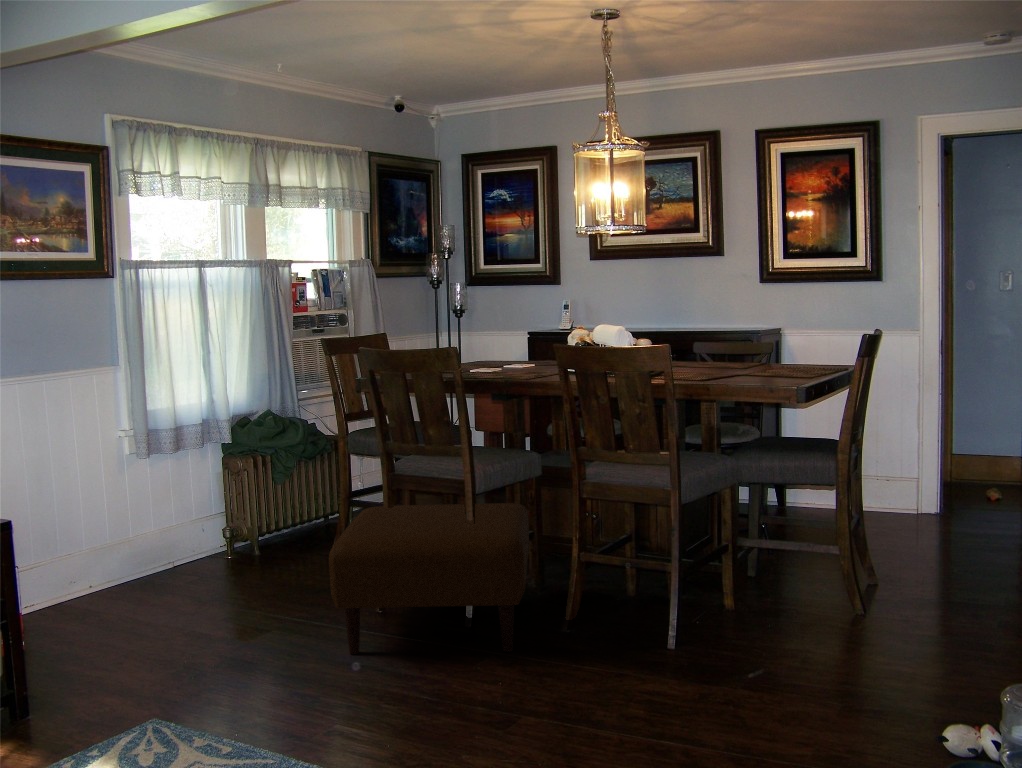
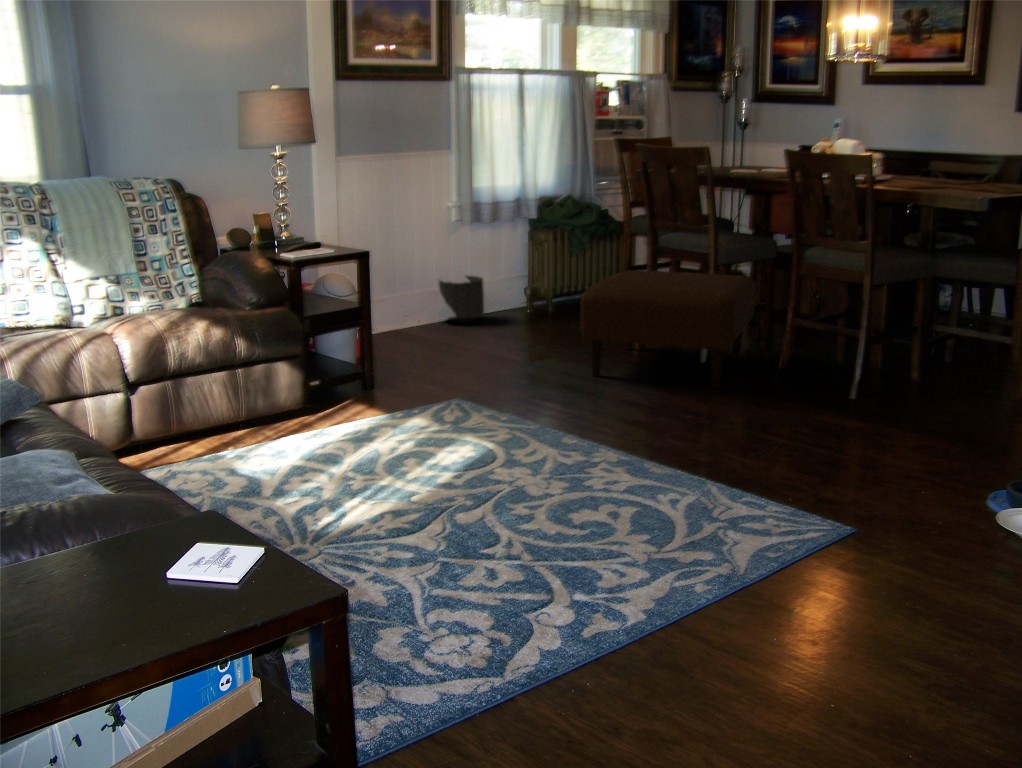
planter: none [106,524,173,590] -> present [439,275,484,323]

